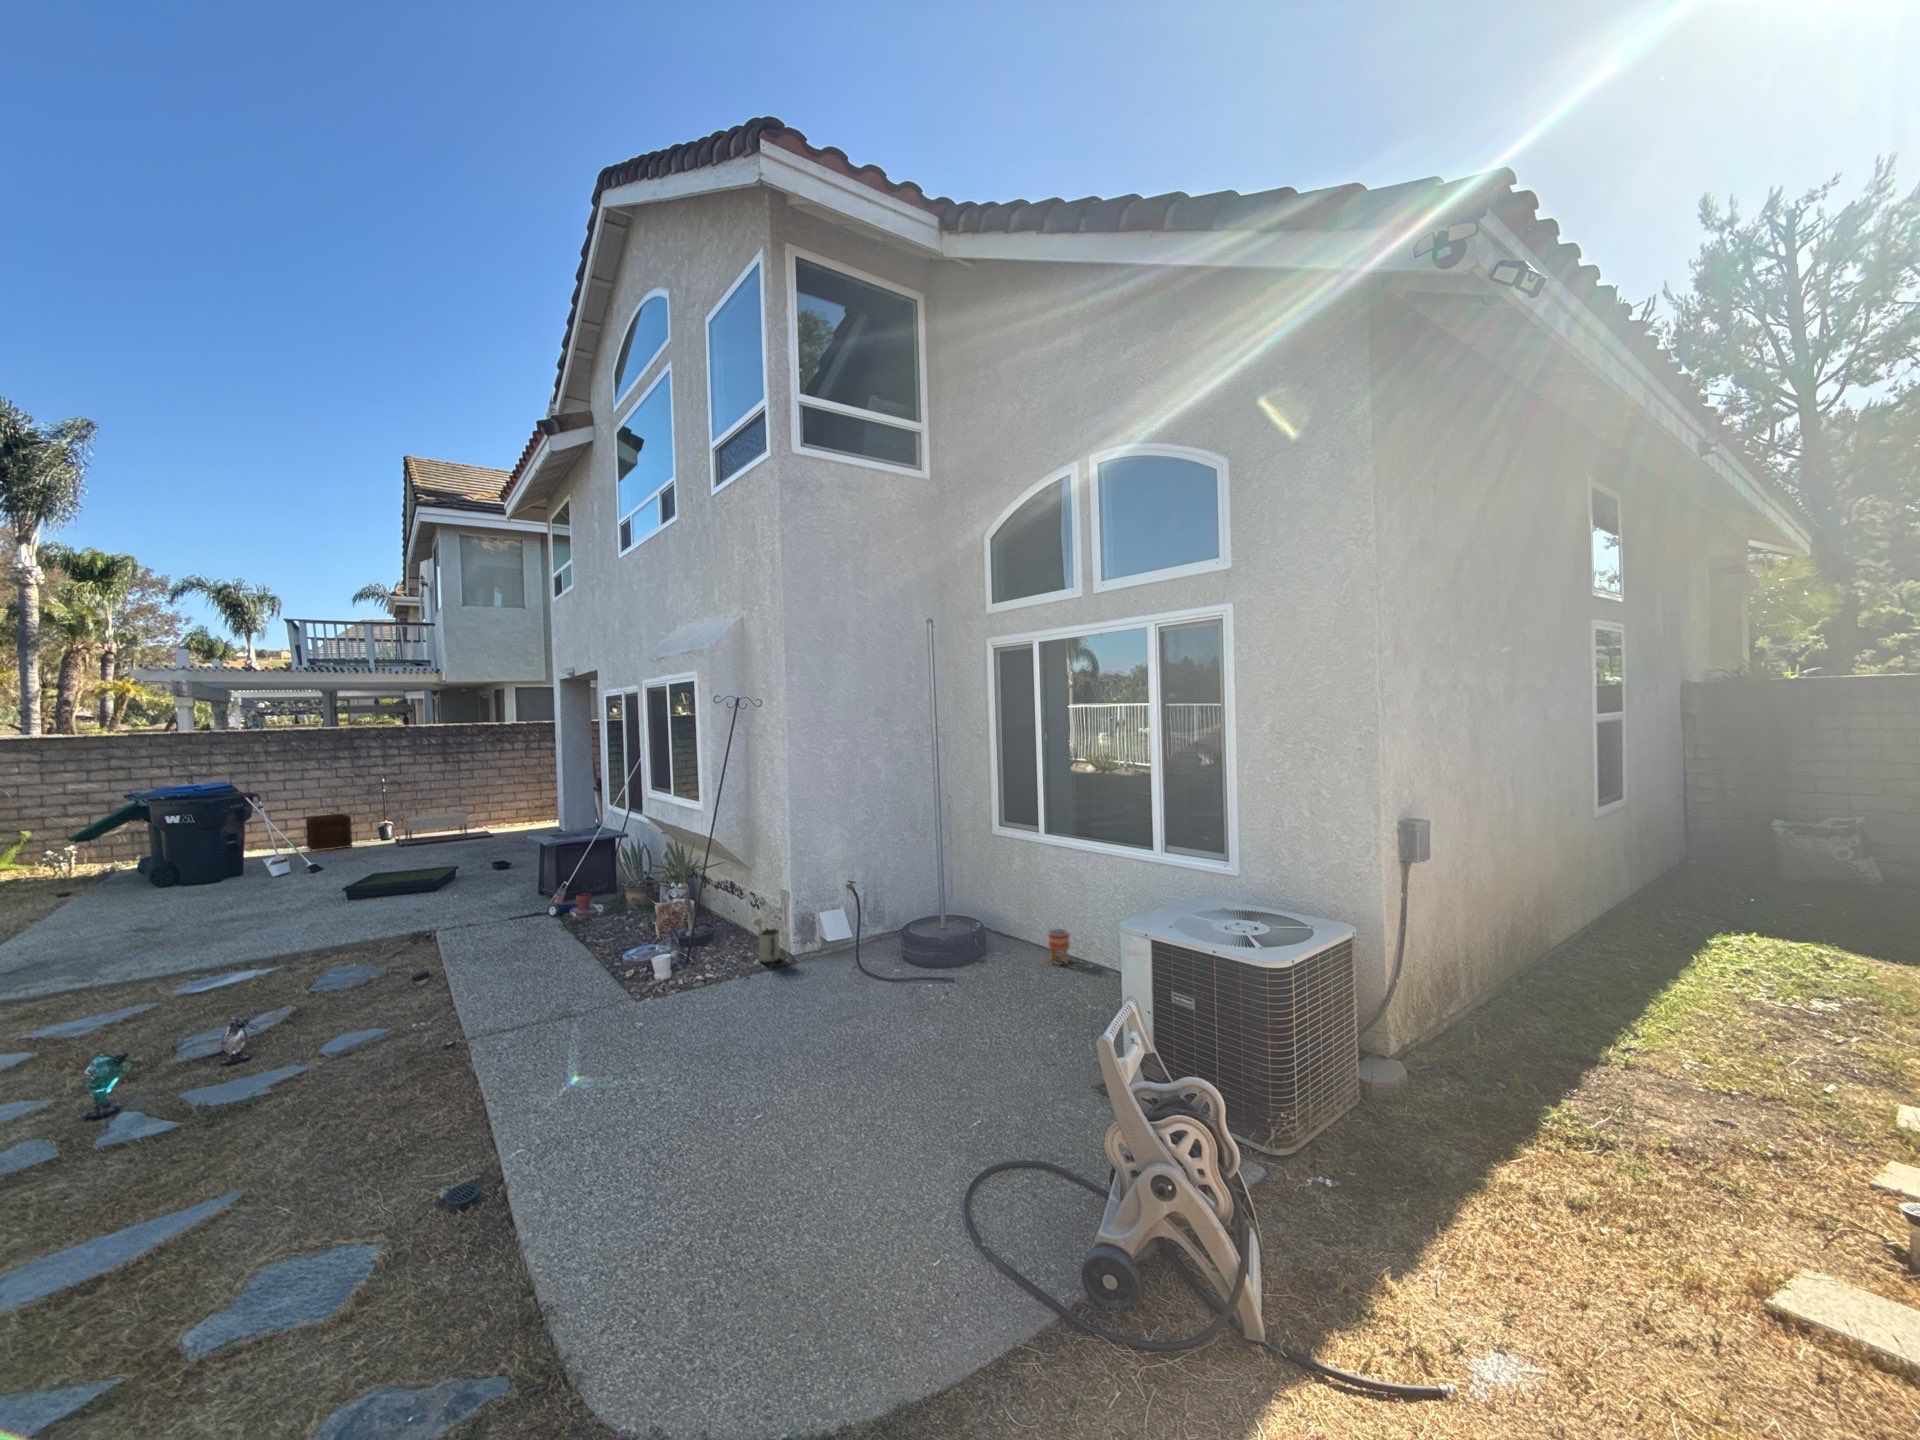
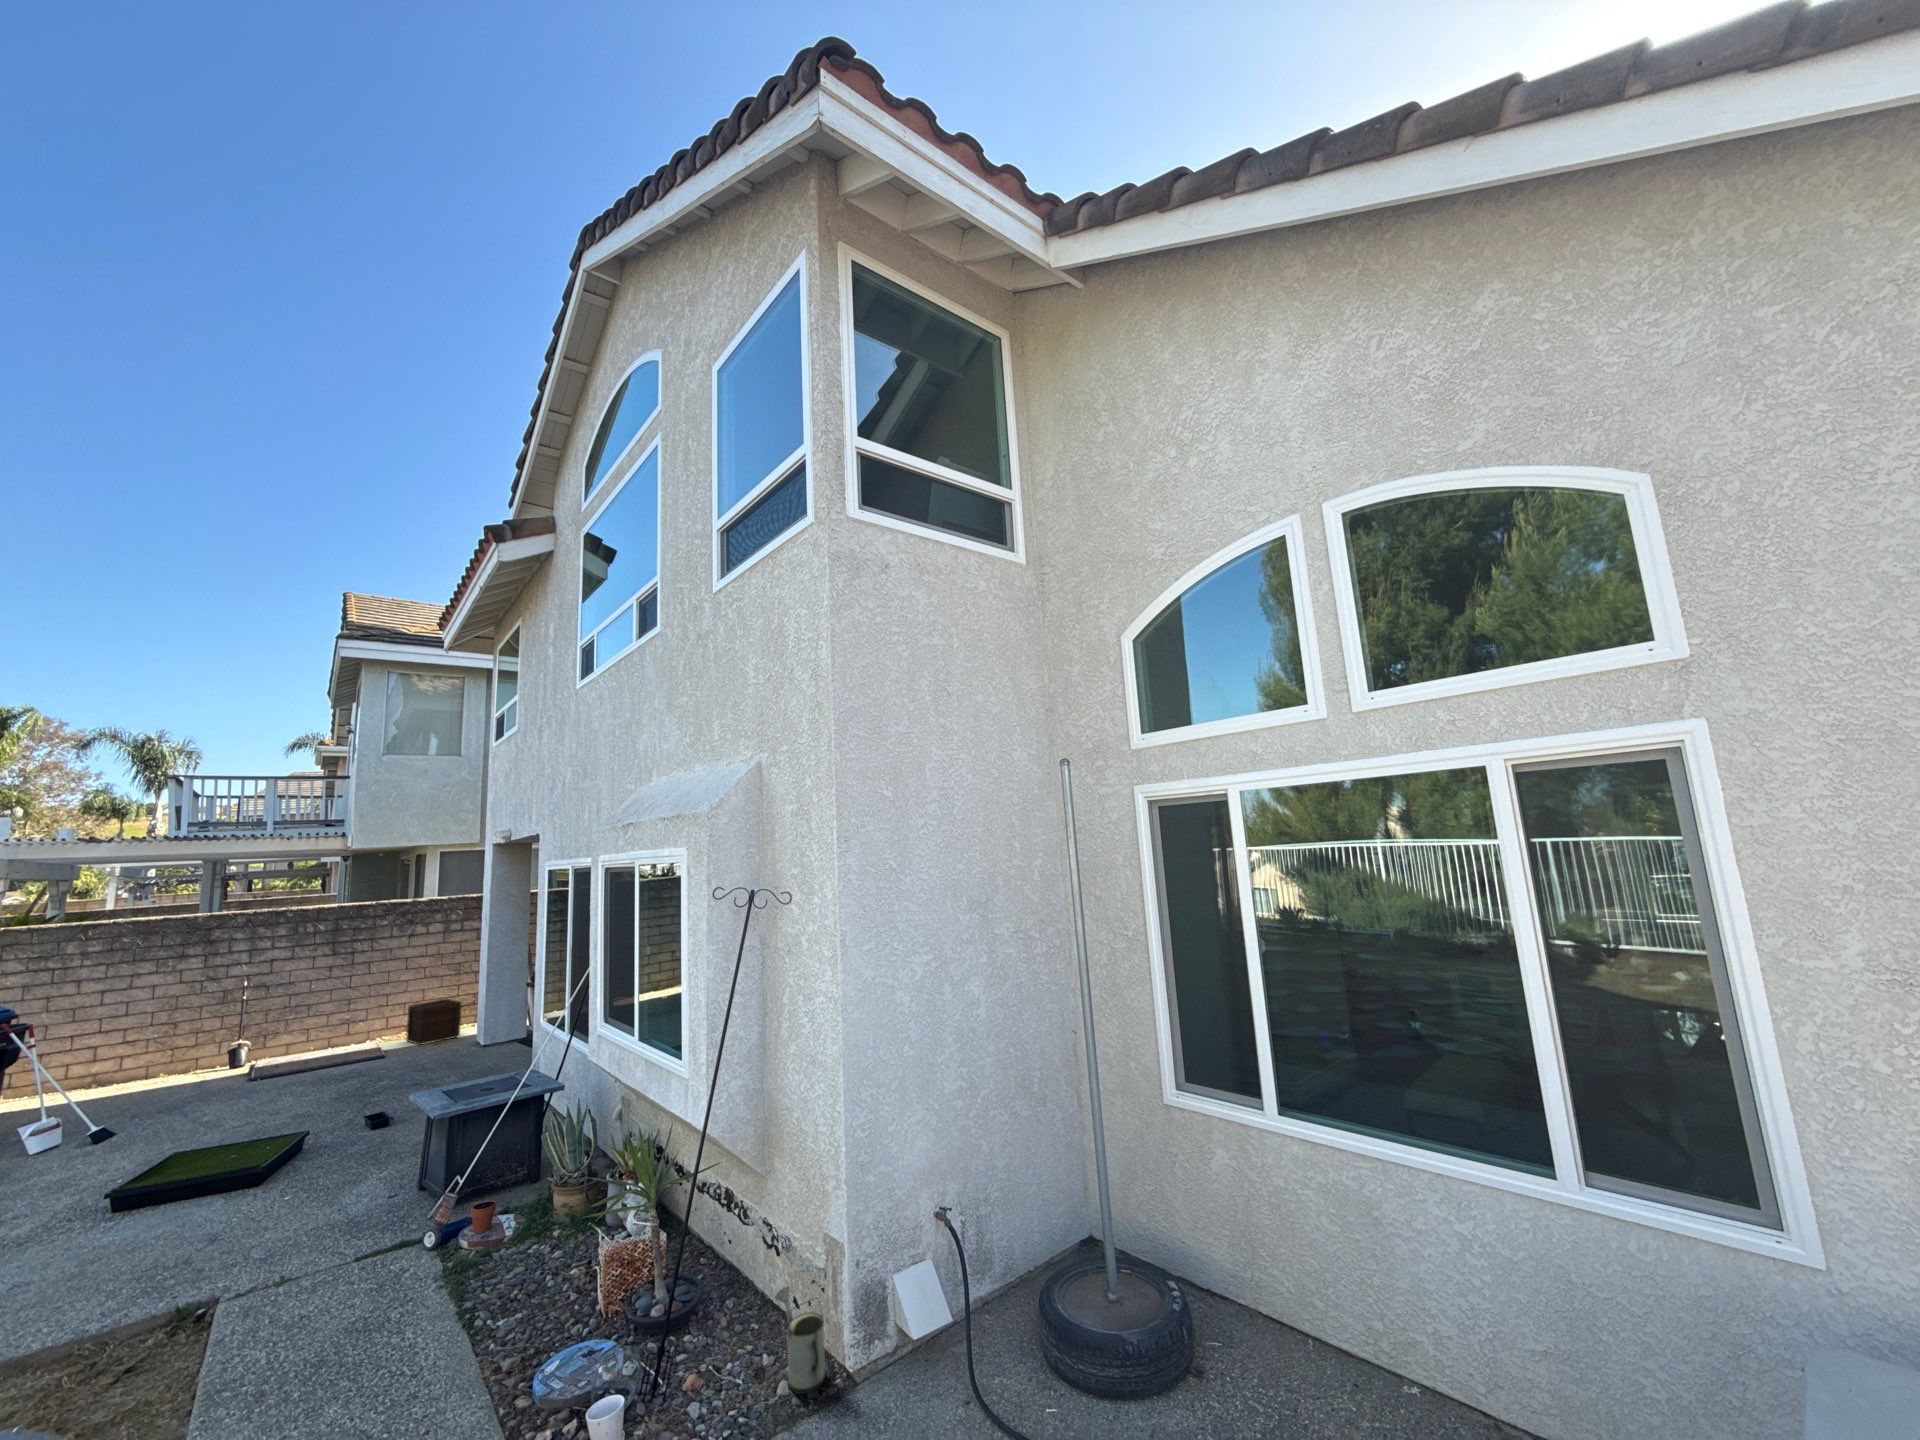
bench: present [404,812,468,841] -> none [264,1019,356,1067]
wooden crate: present [306,813,352,851] -> present [406,999,461,1045]
planter: present [1048,929,1070,964] -> none [1325,1305,1375,1389]

